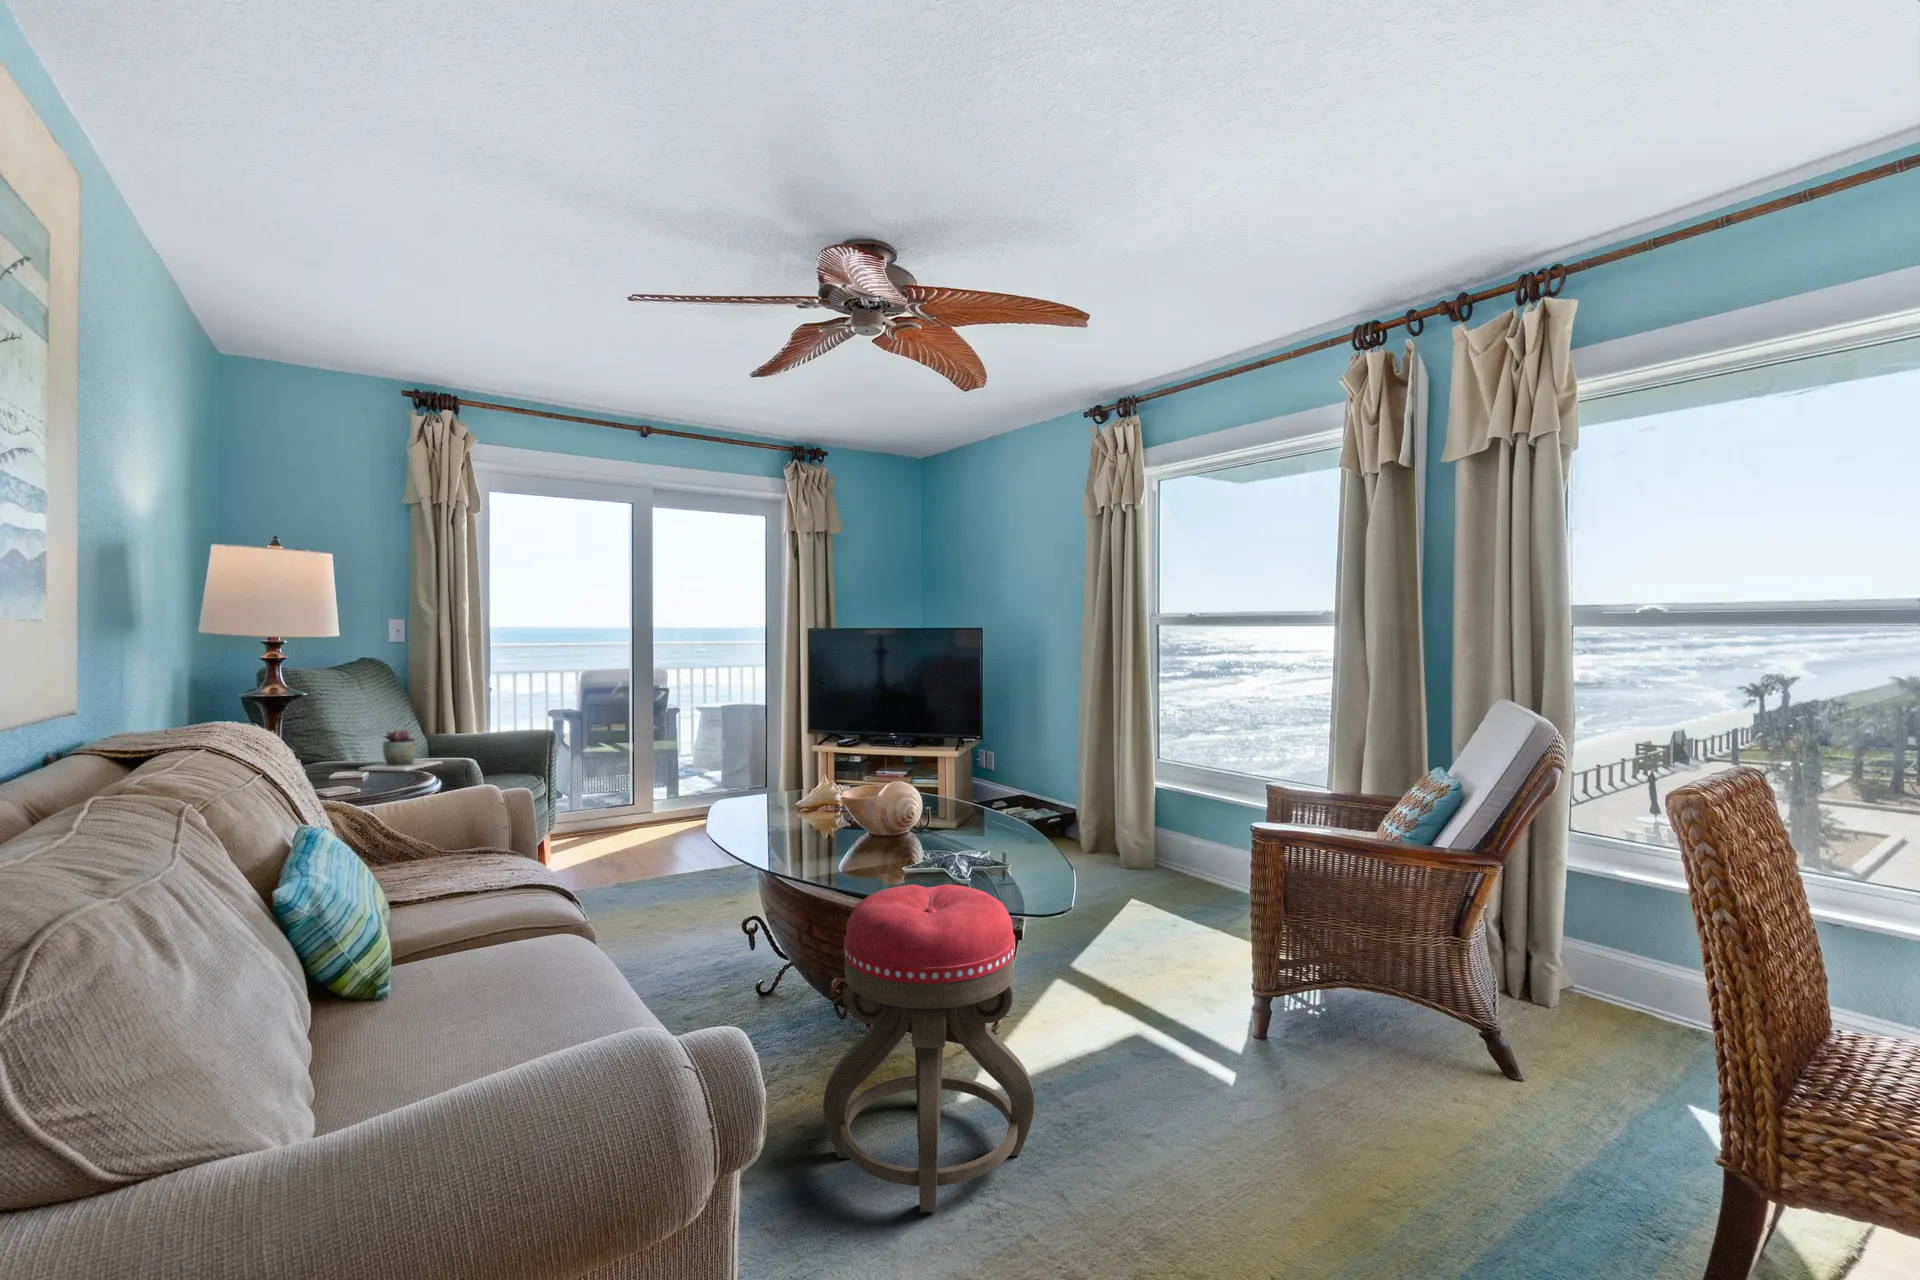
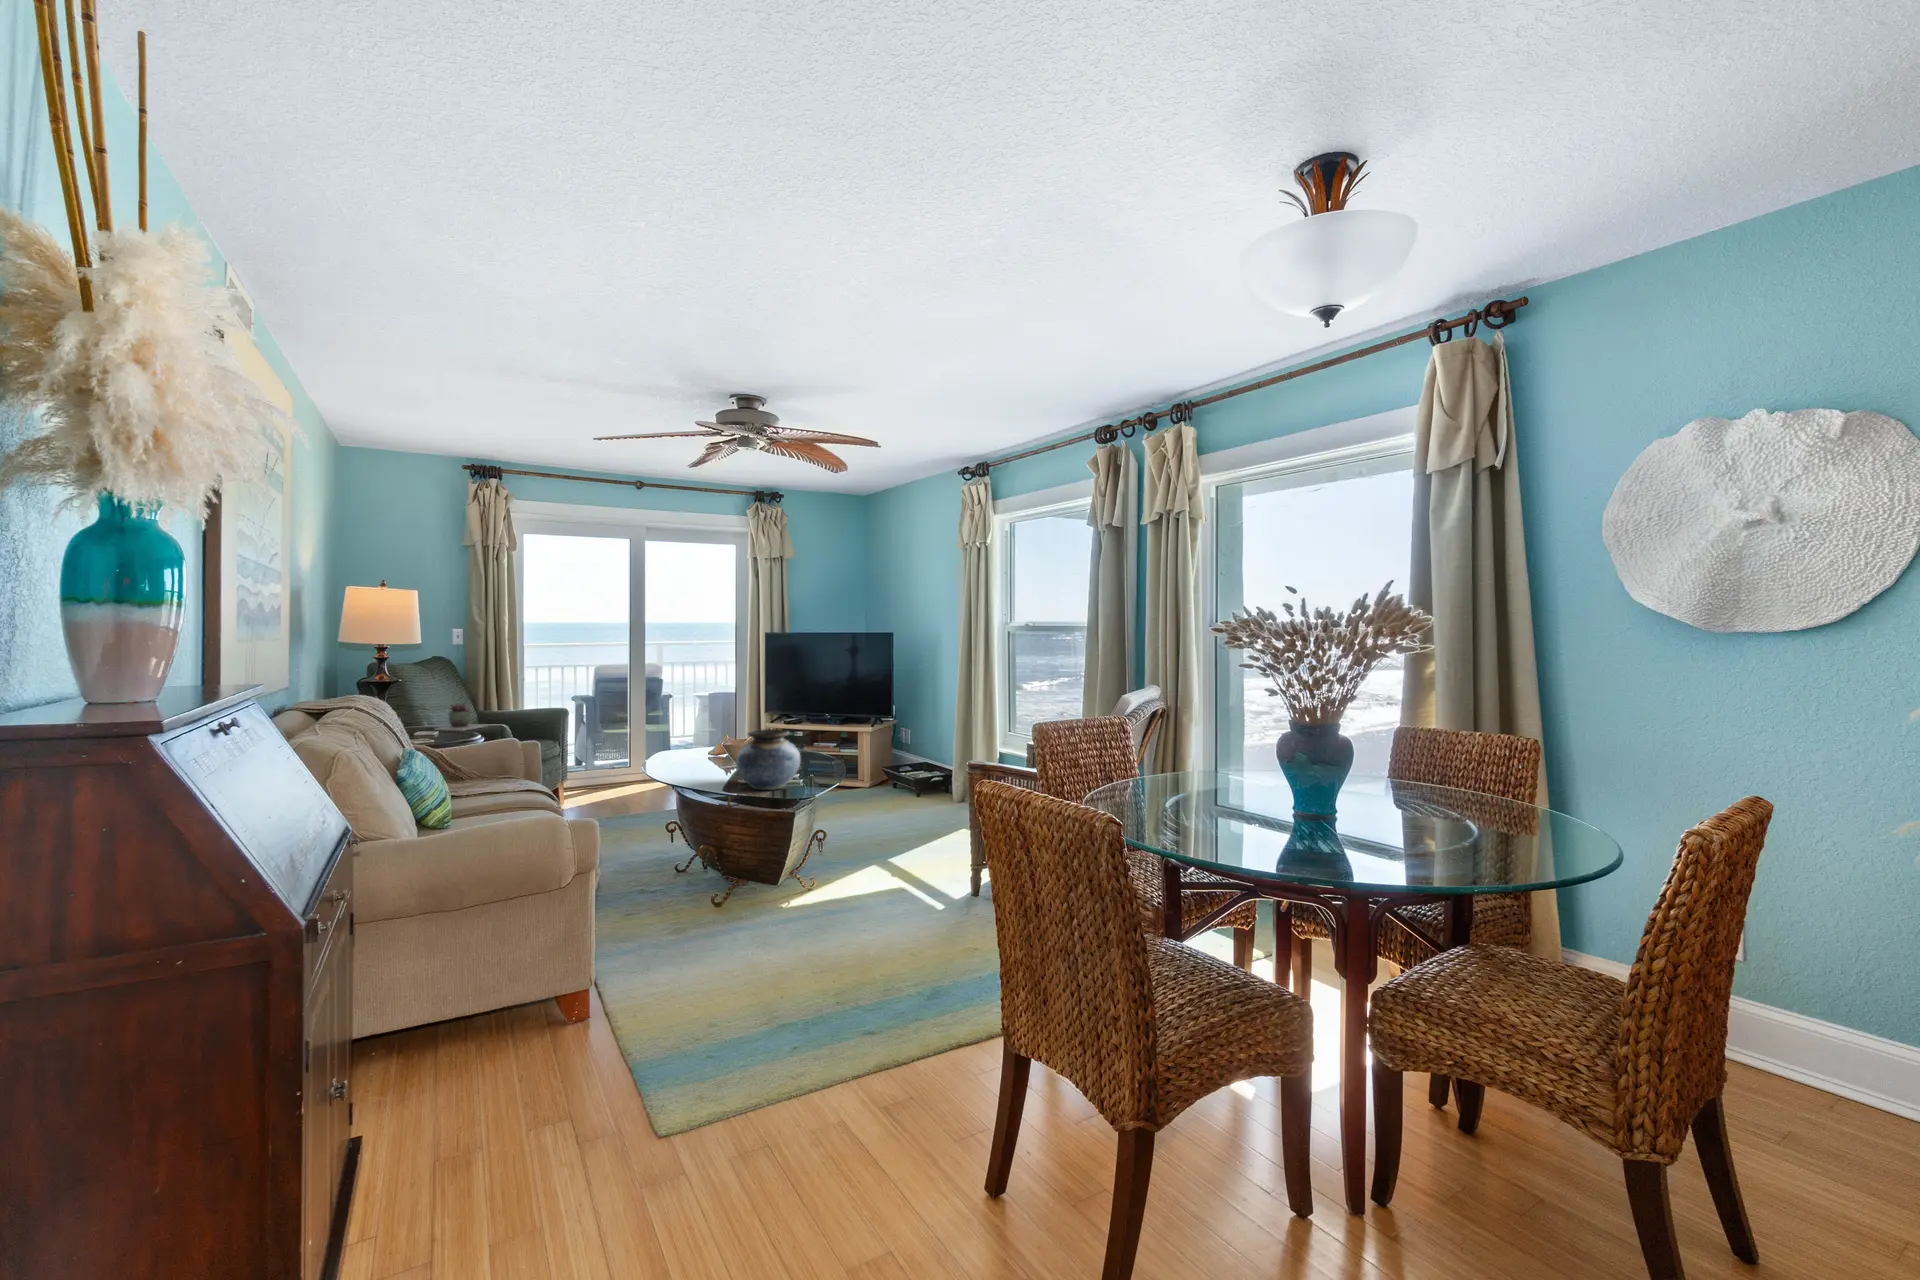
vase: none [876,774,978,878] -> present [736,729,800,790]
ottoman: present [823,884,1035,1212] -> none [682,788,800,952]

